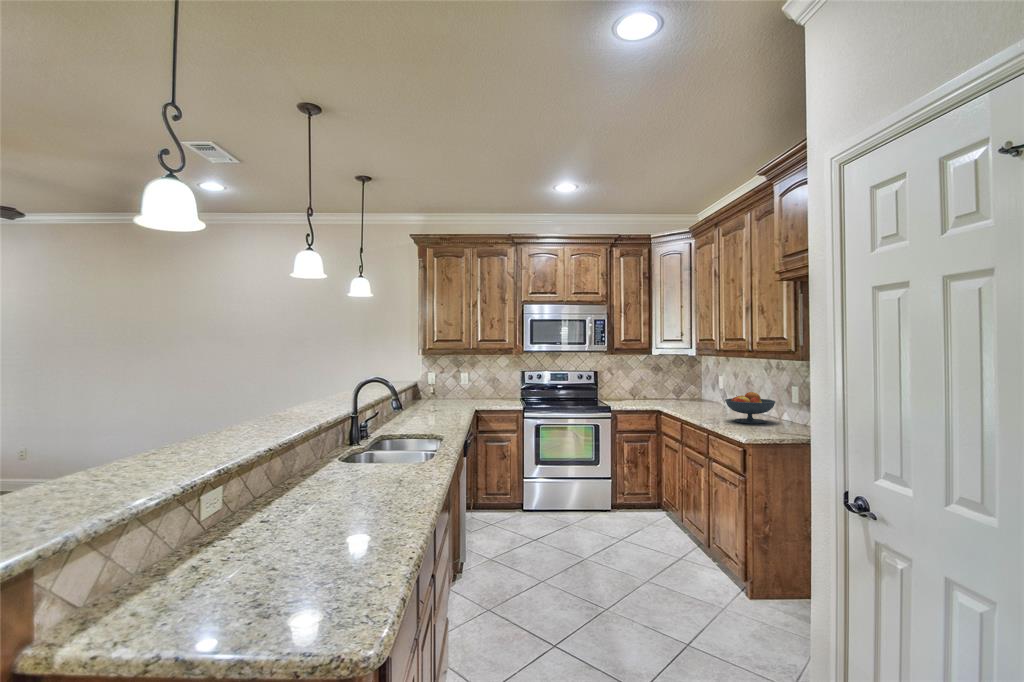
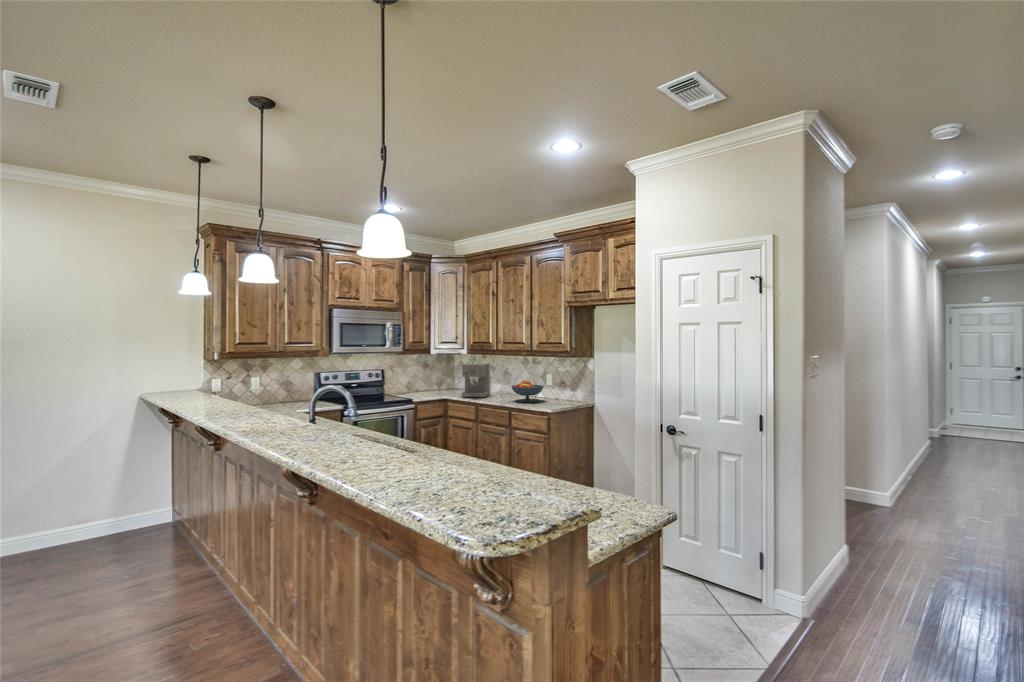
coffee maker: none [675,367,720,413] -> present [462,363,490,397]

